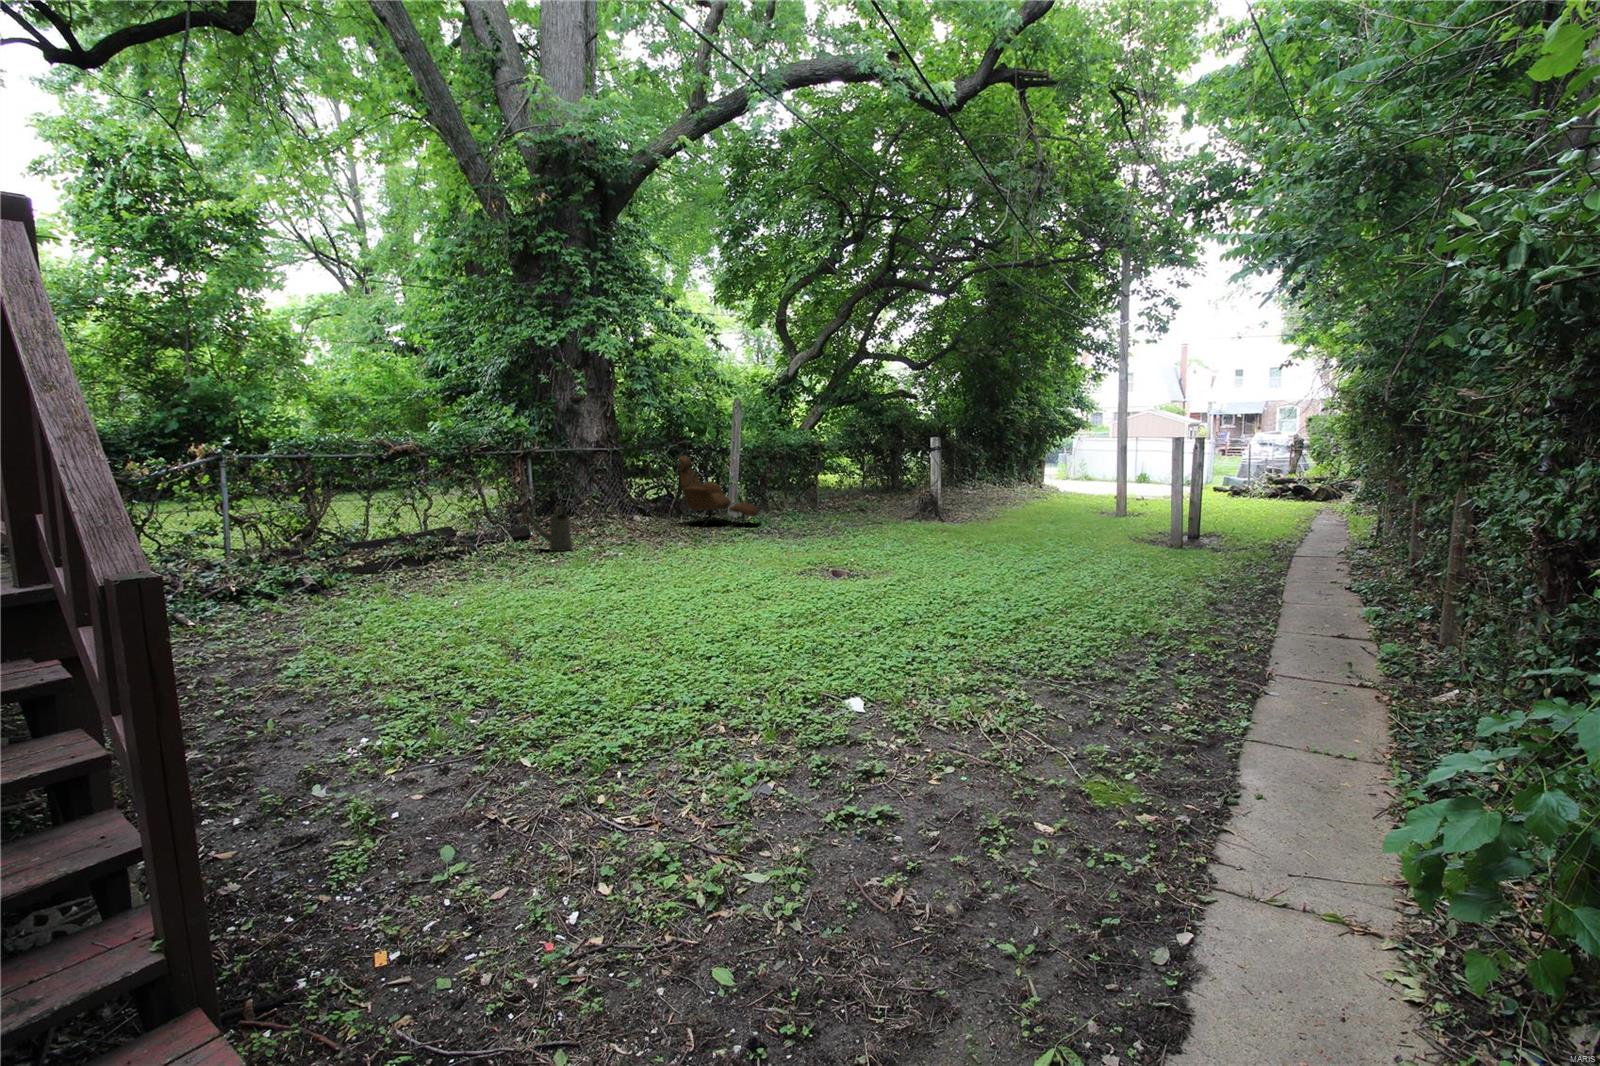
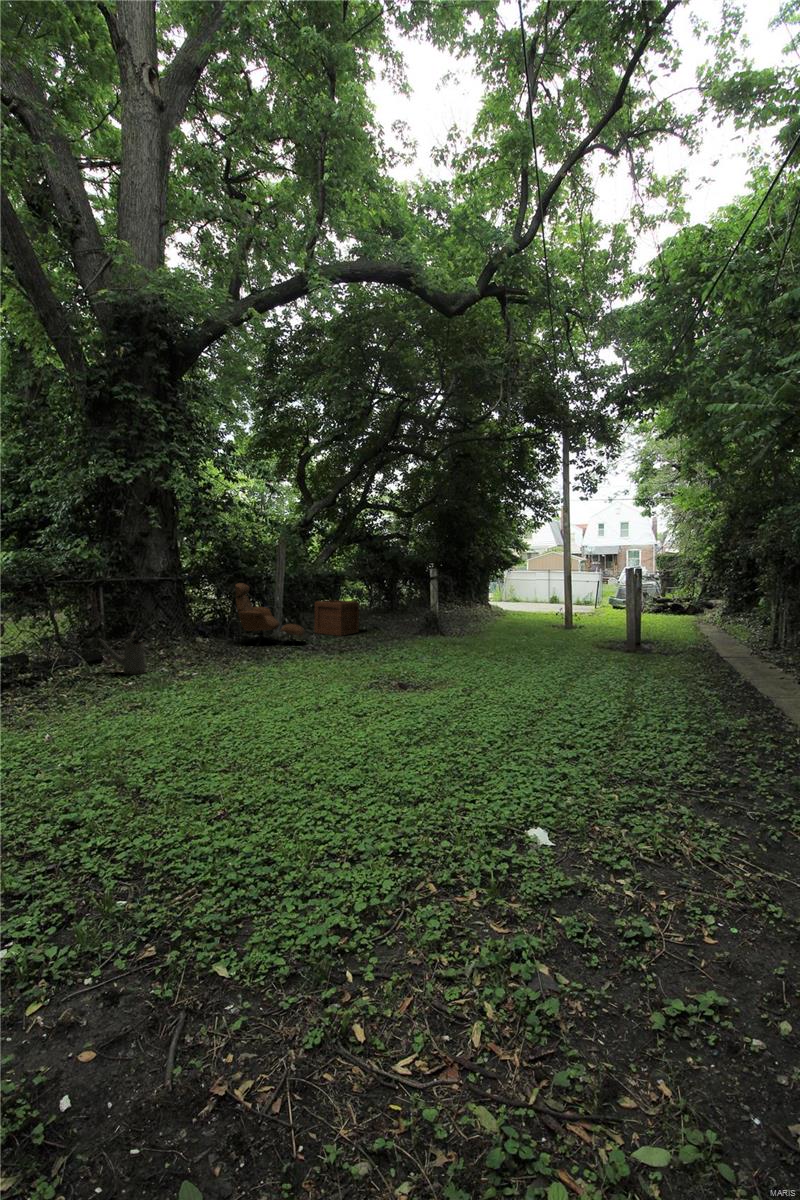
wooden crate: none [778,475,831,518] -> present [314,600,359,636]

